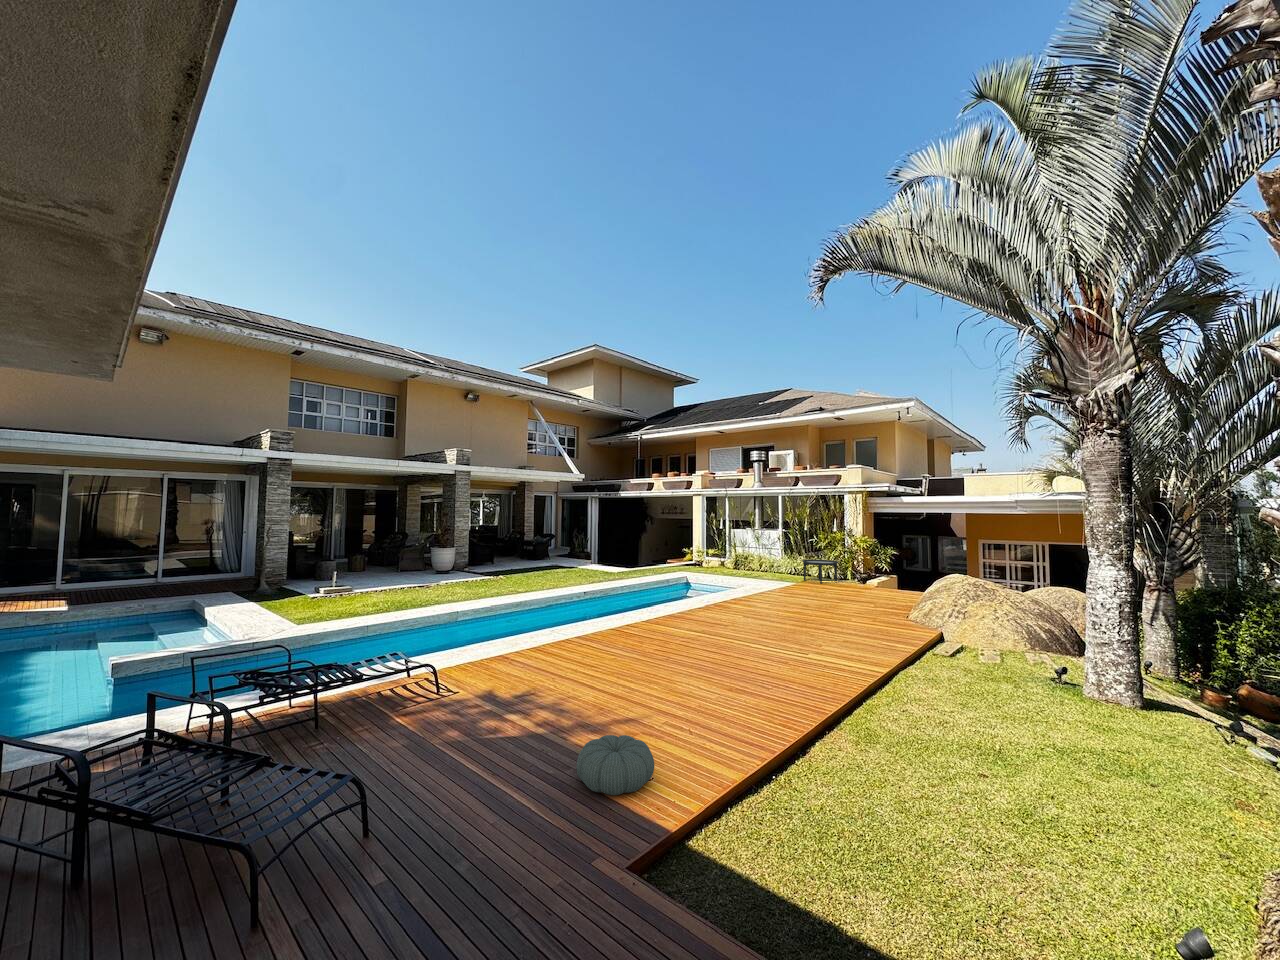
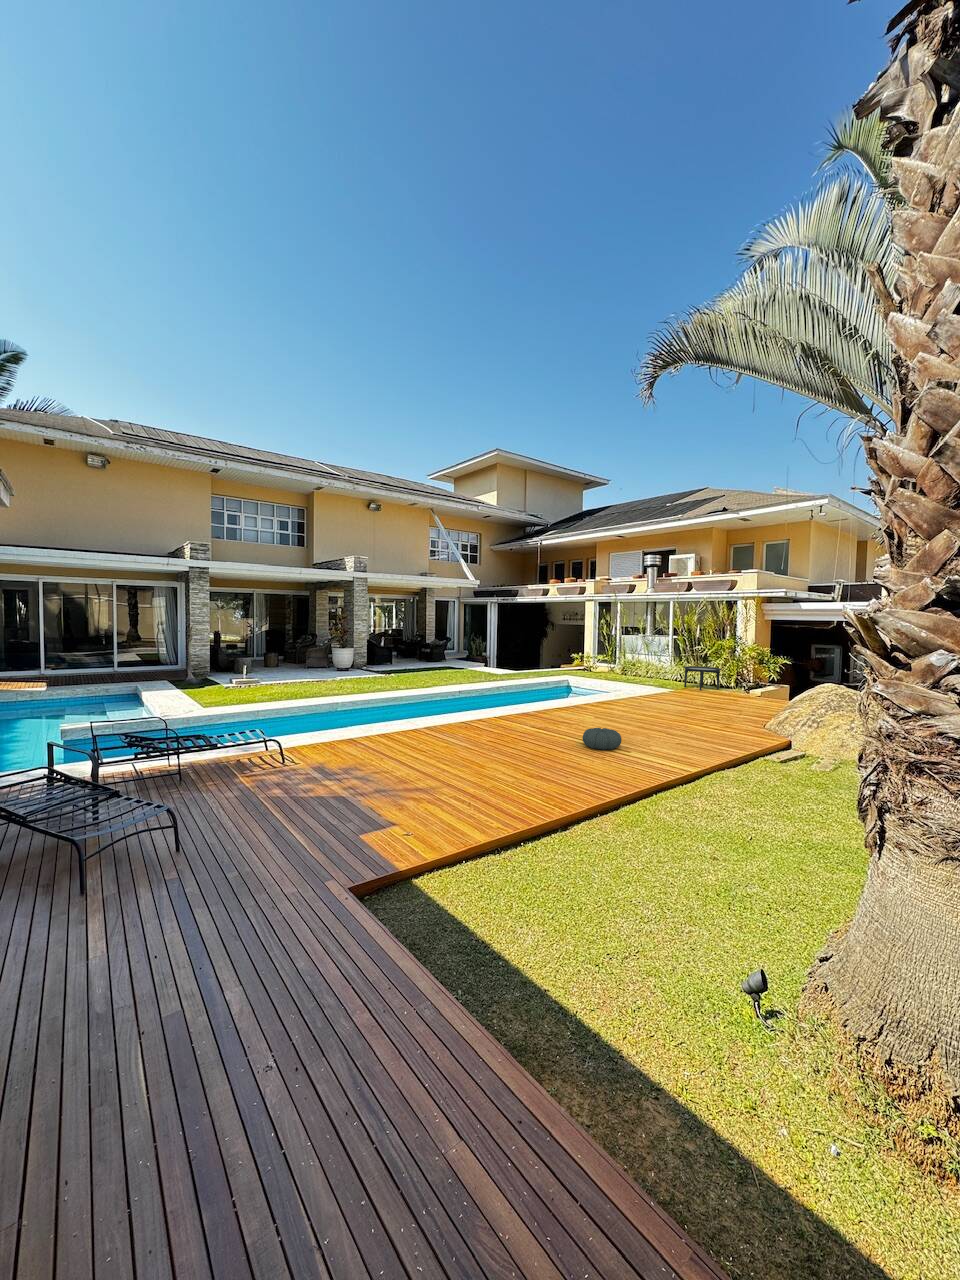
pouf: present [576,735,654,795] -> present [583,728,622,750]

